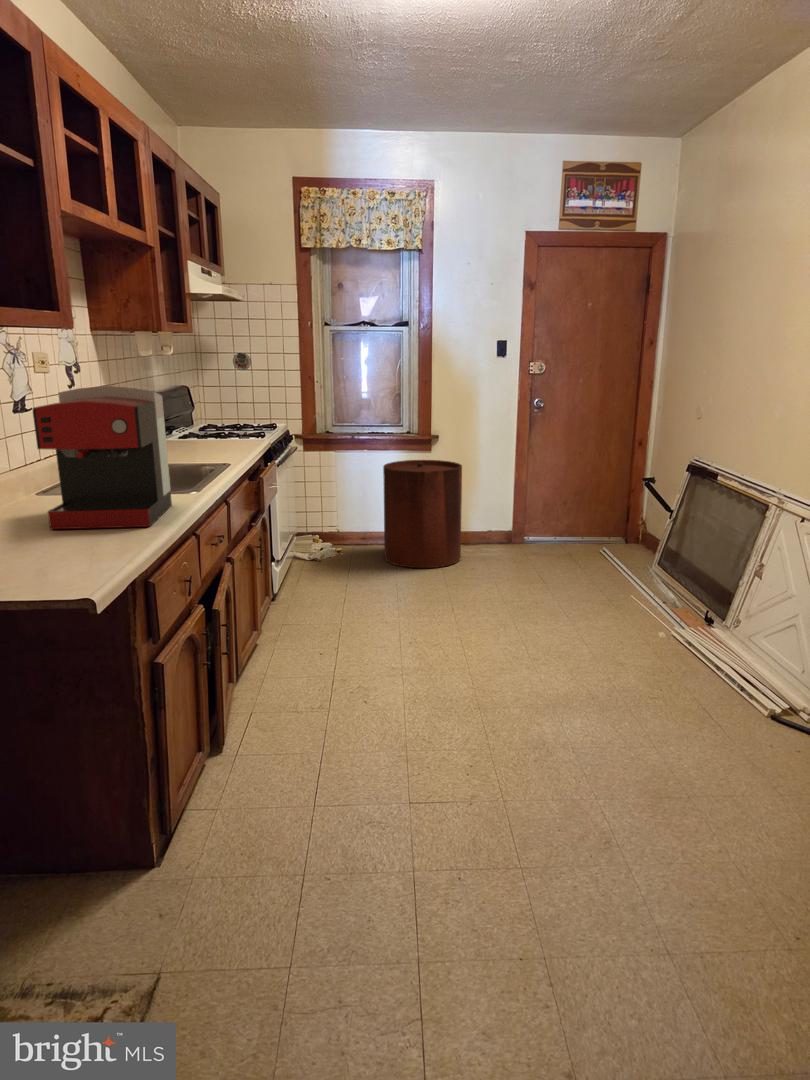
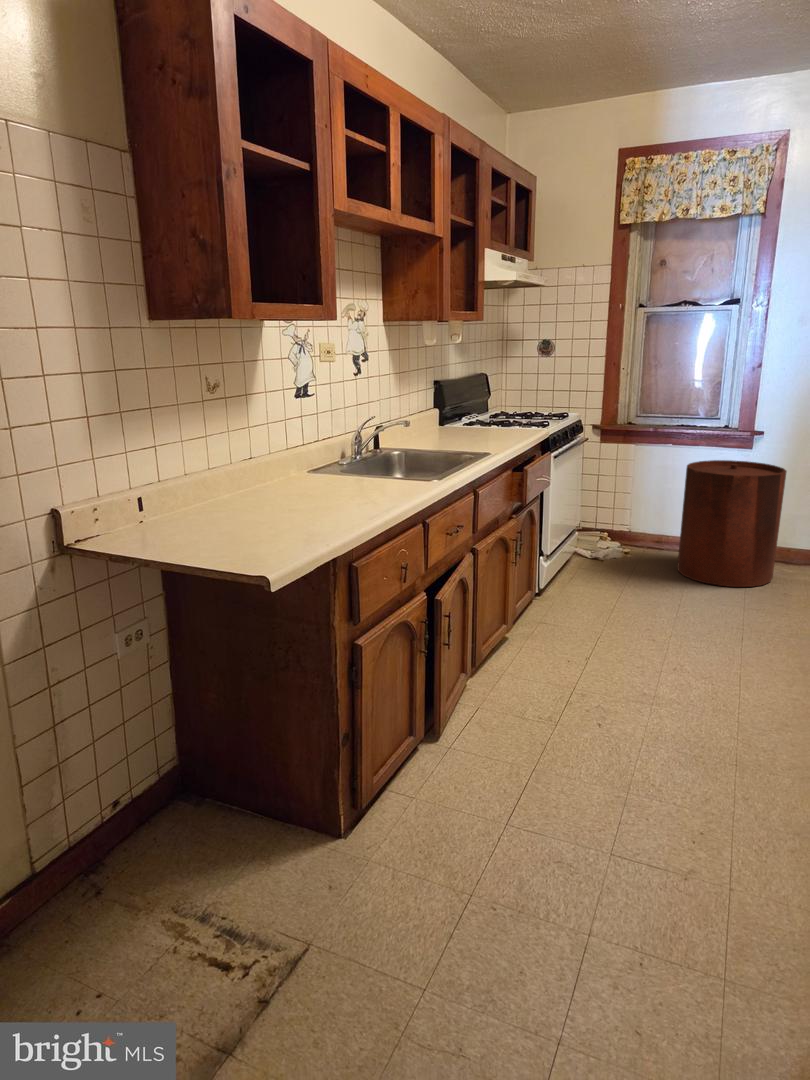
coffee maker: present [33,386,172,529] -> none [280,378,405,516]

